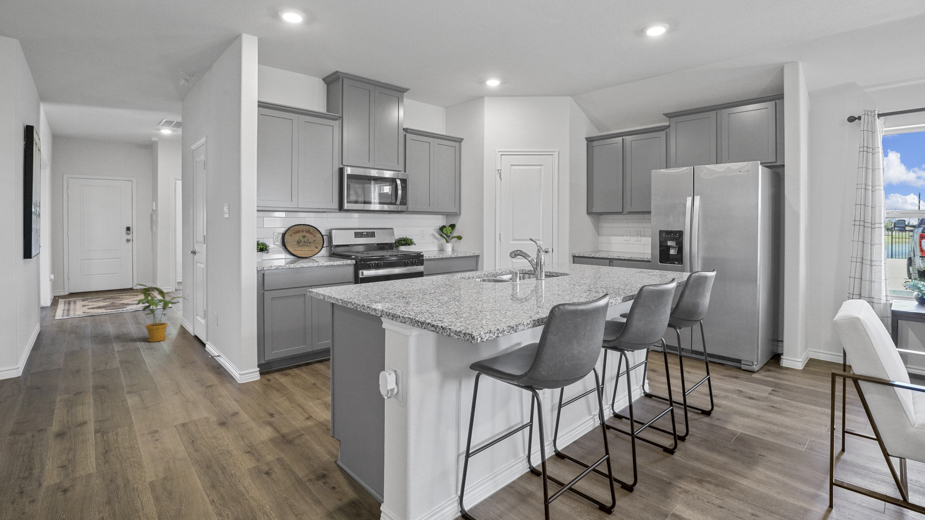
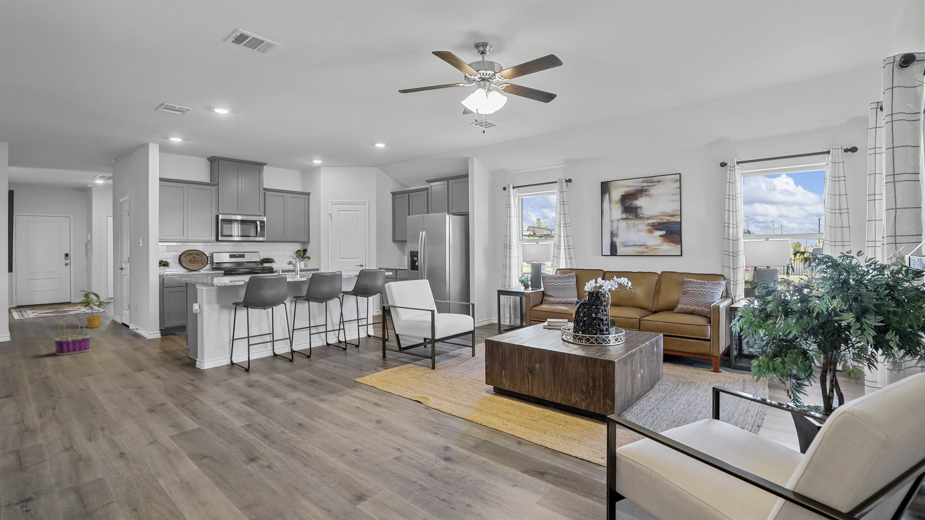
basket: none [78,349,145,426] -> present [54,318,90,355]

